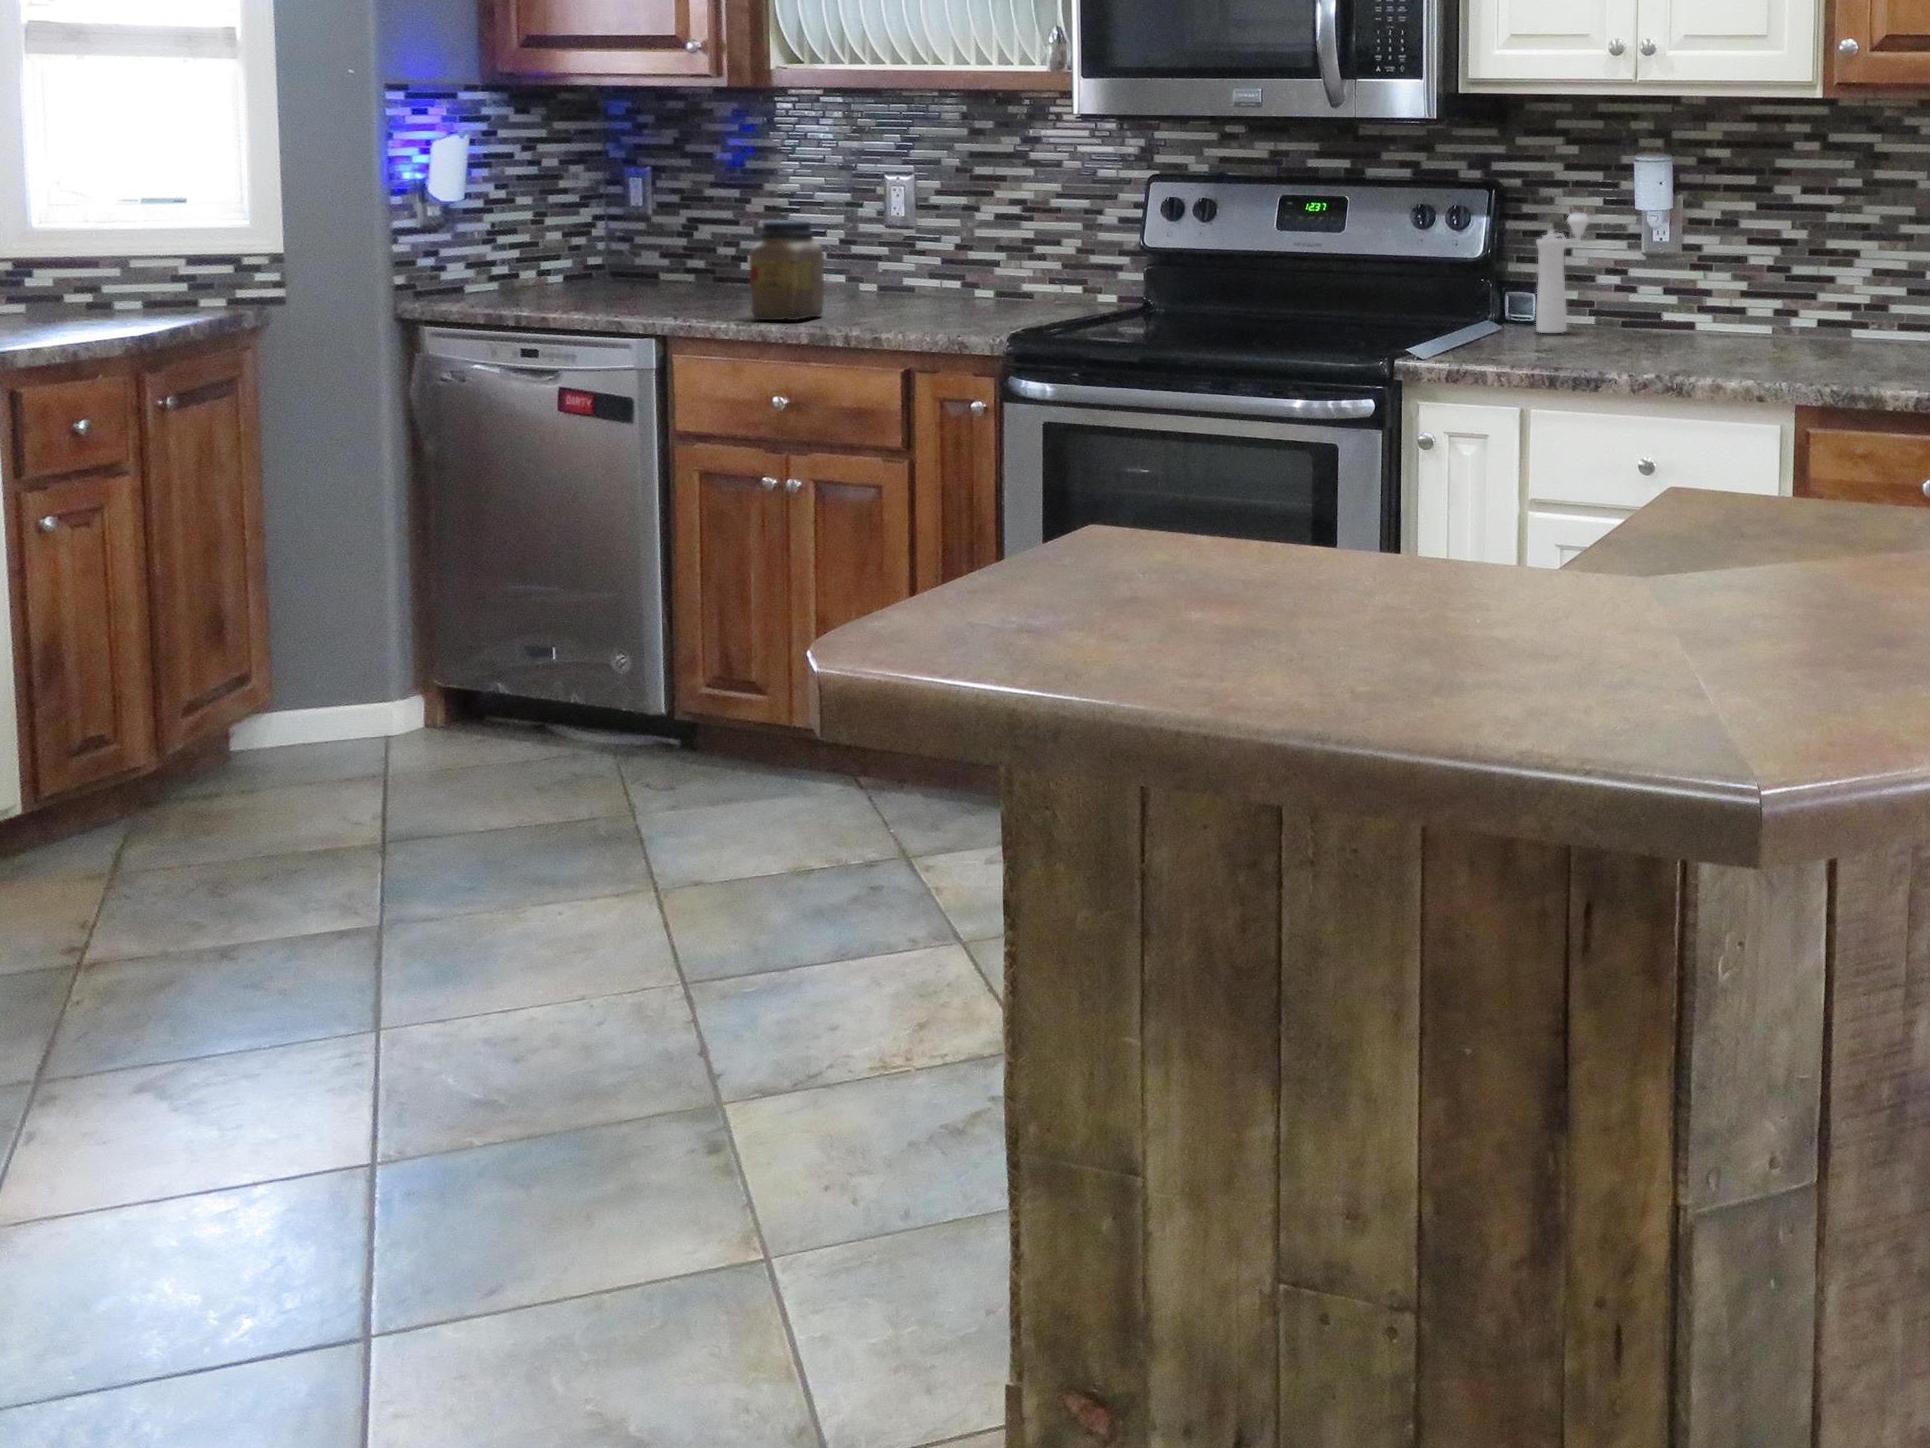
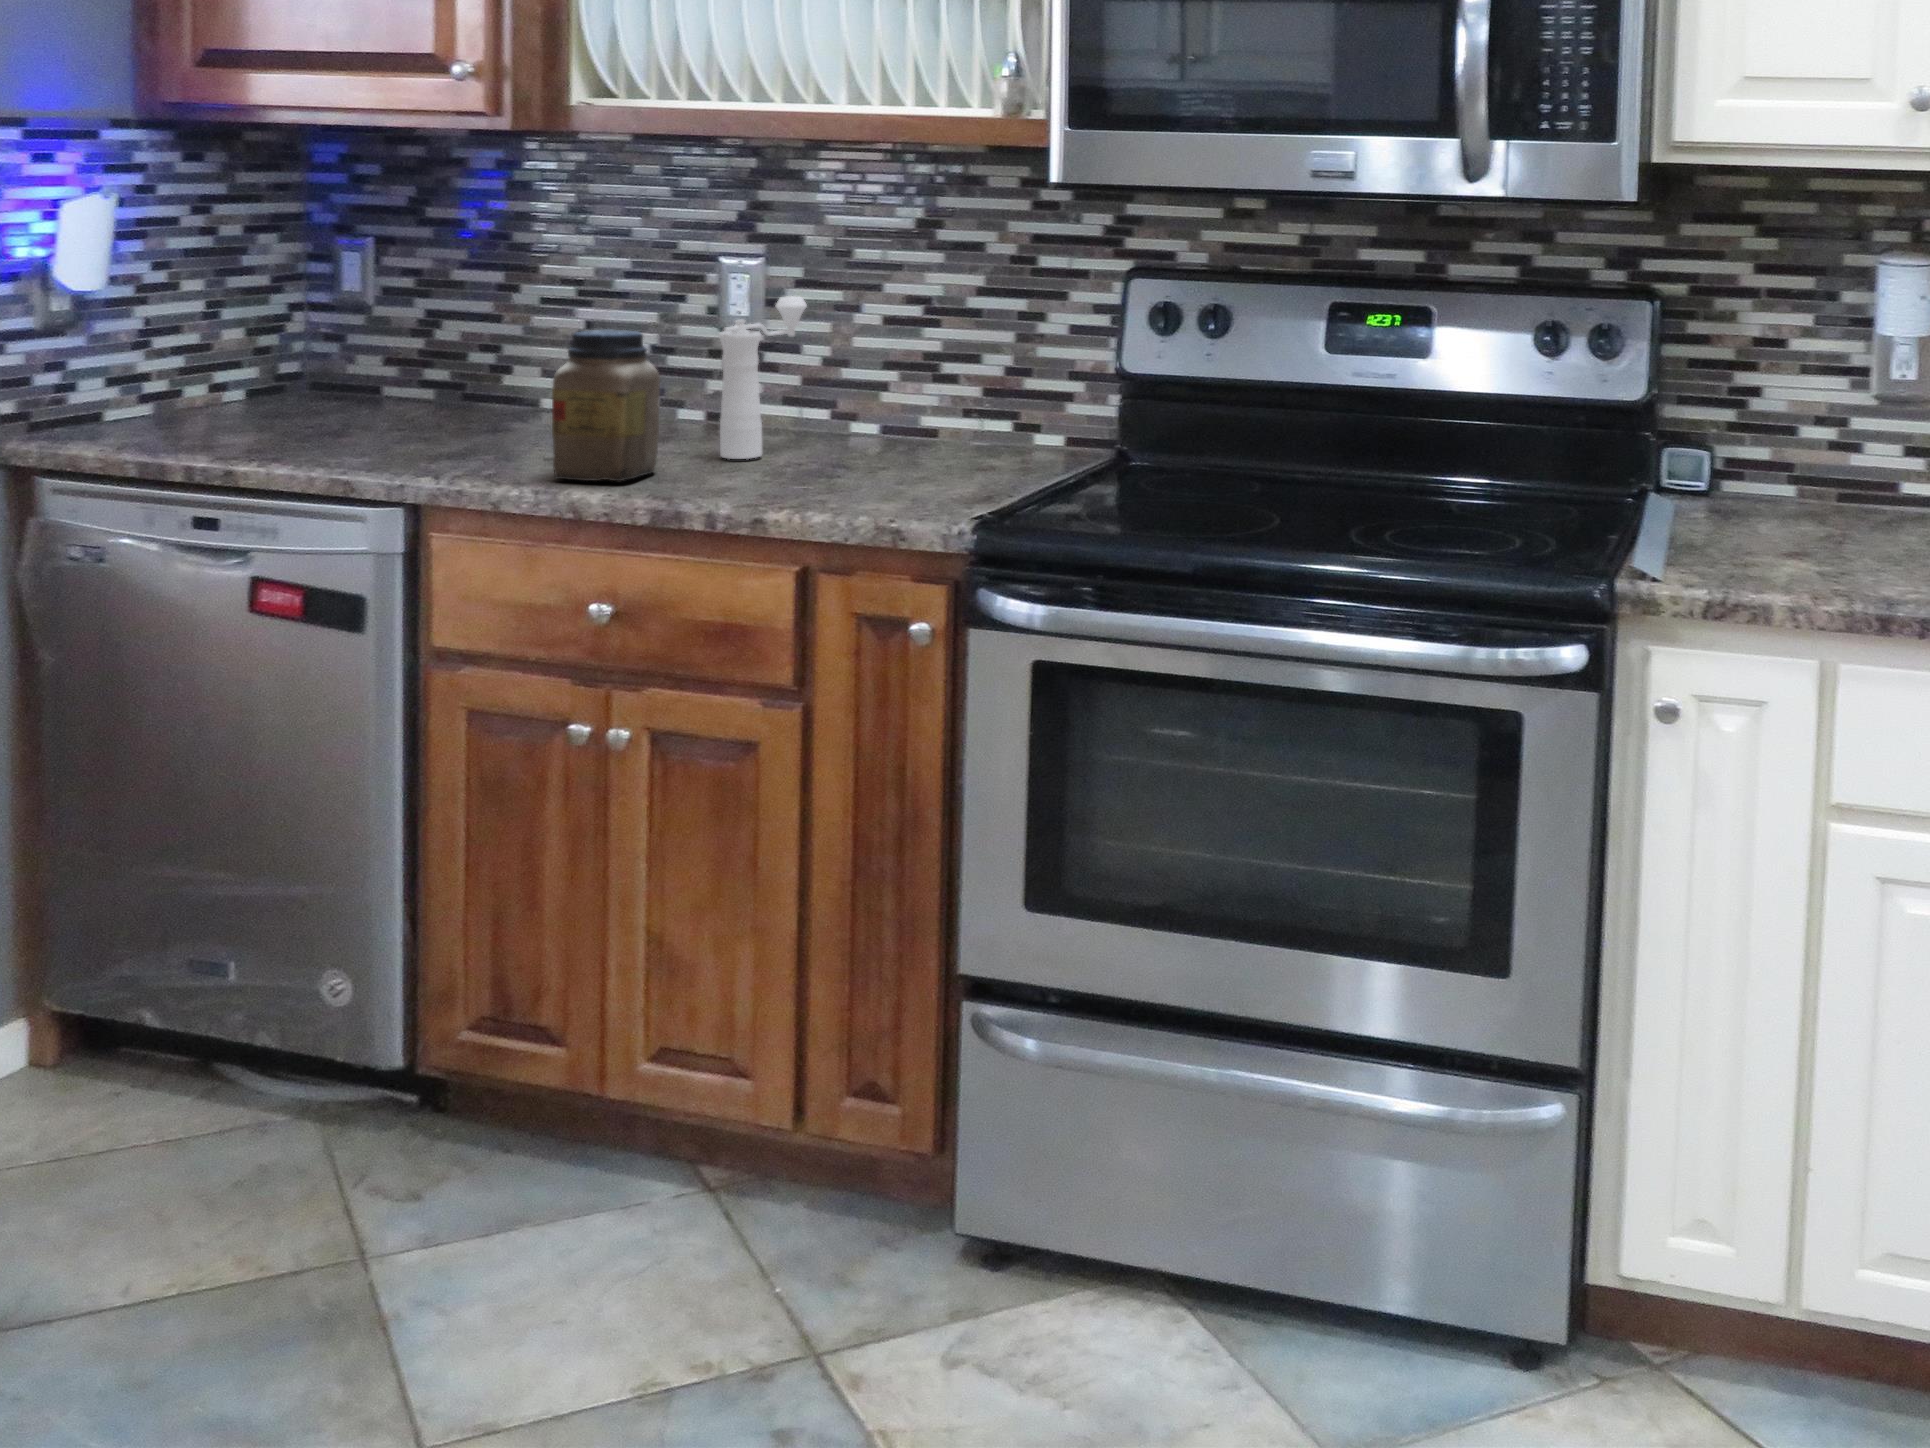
pepper mill: present [1536,213,1589,333] -> present [719,296,807,459]

